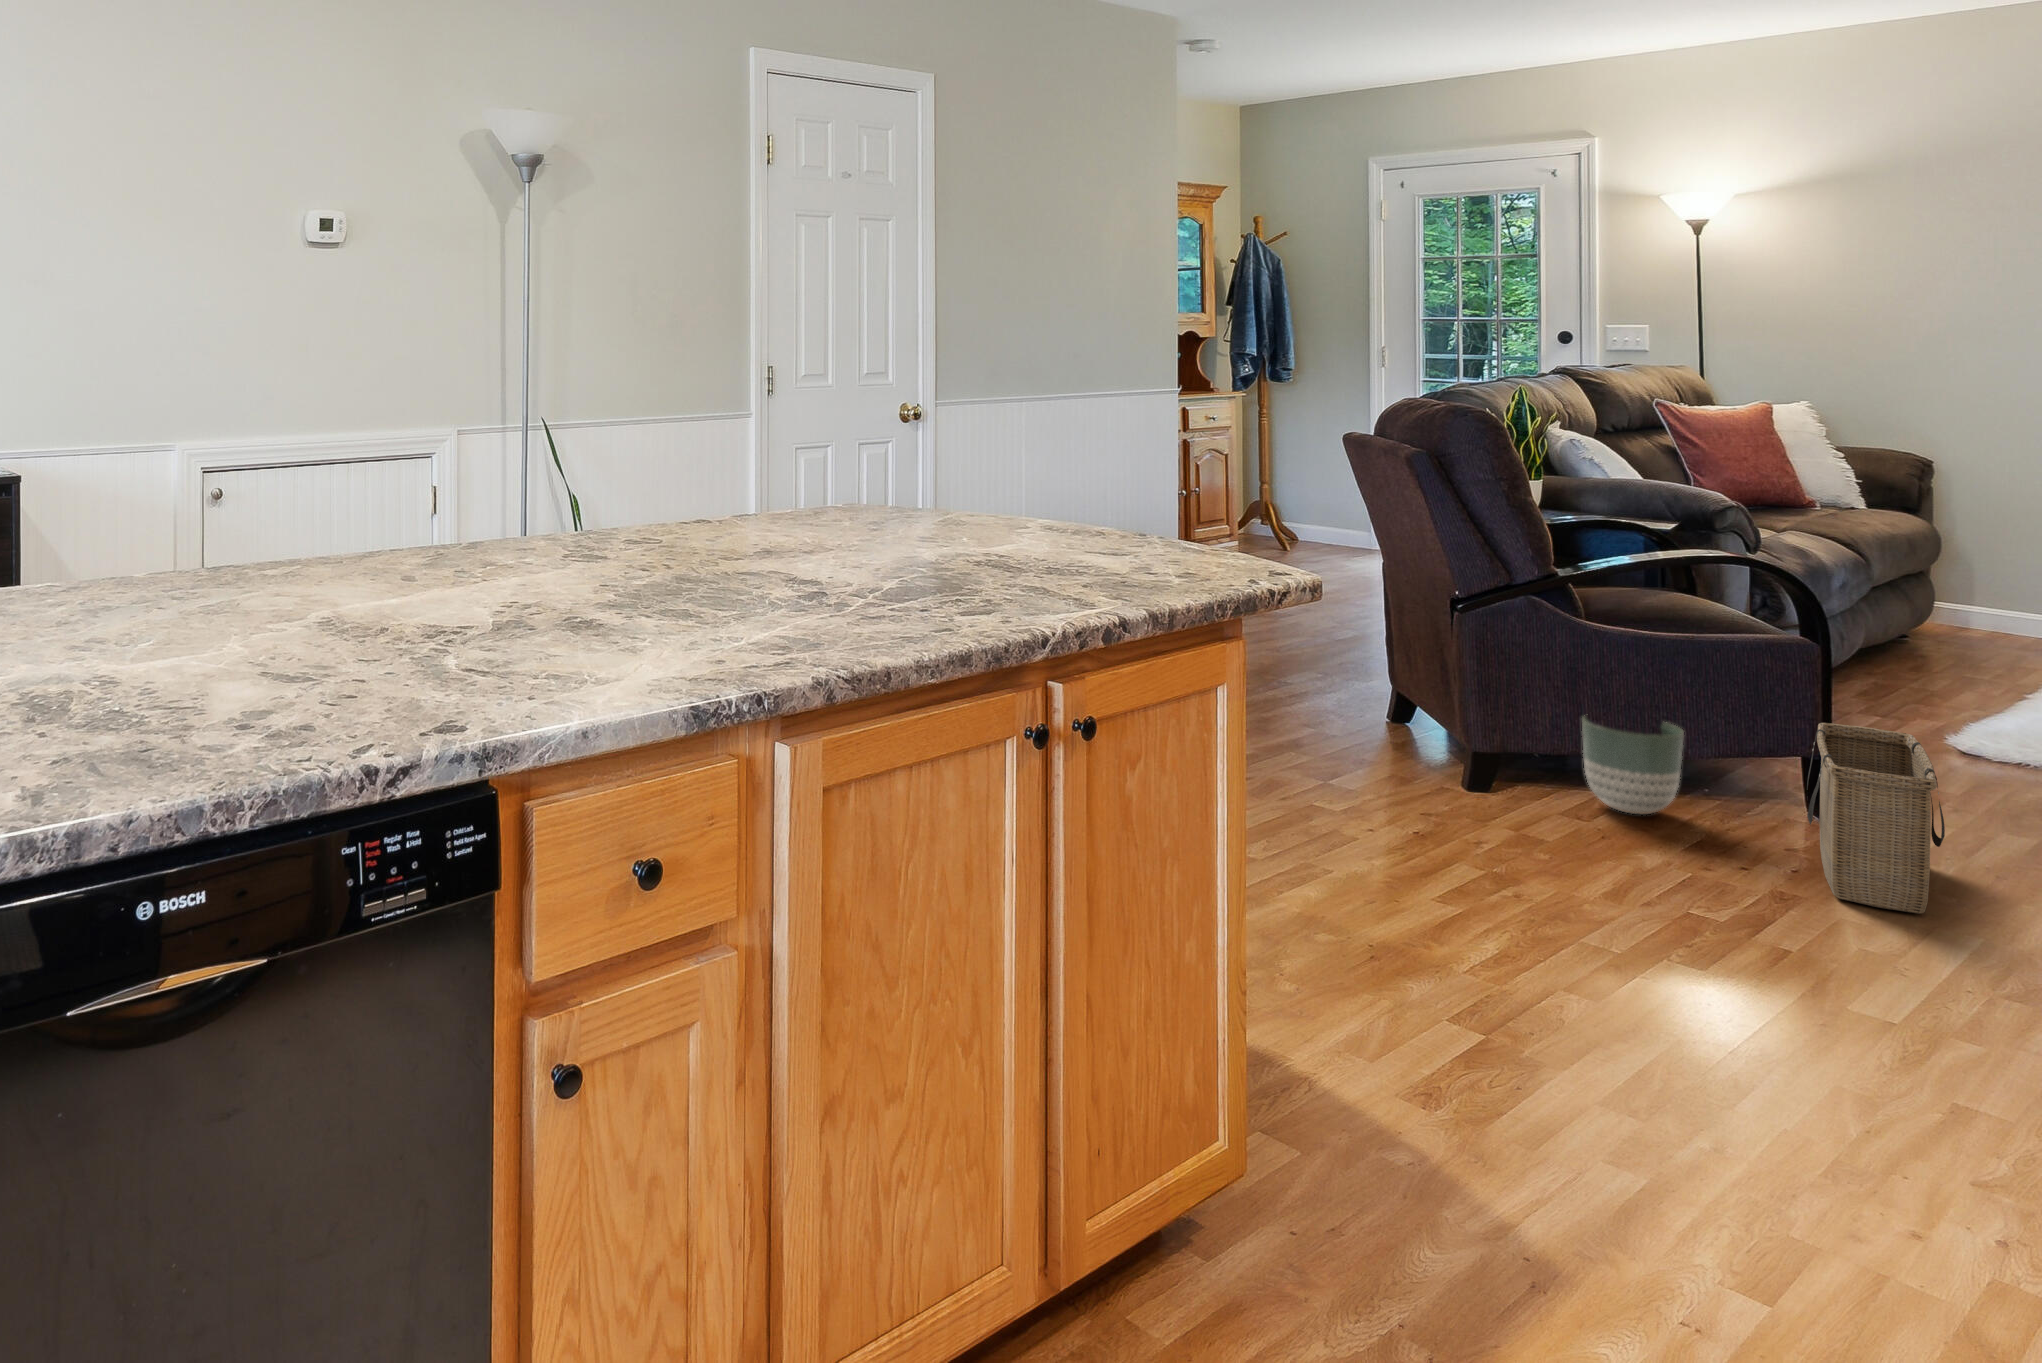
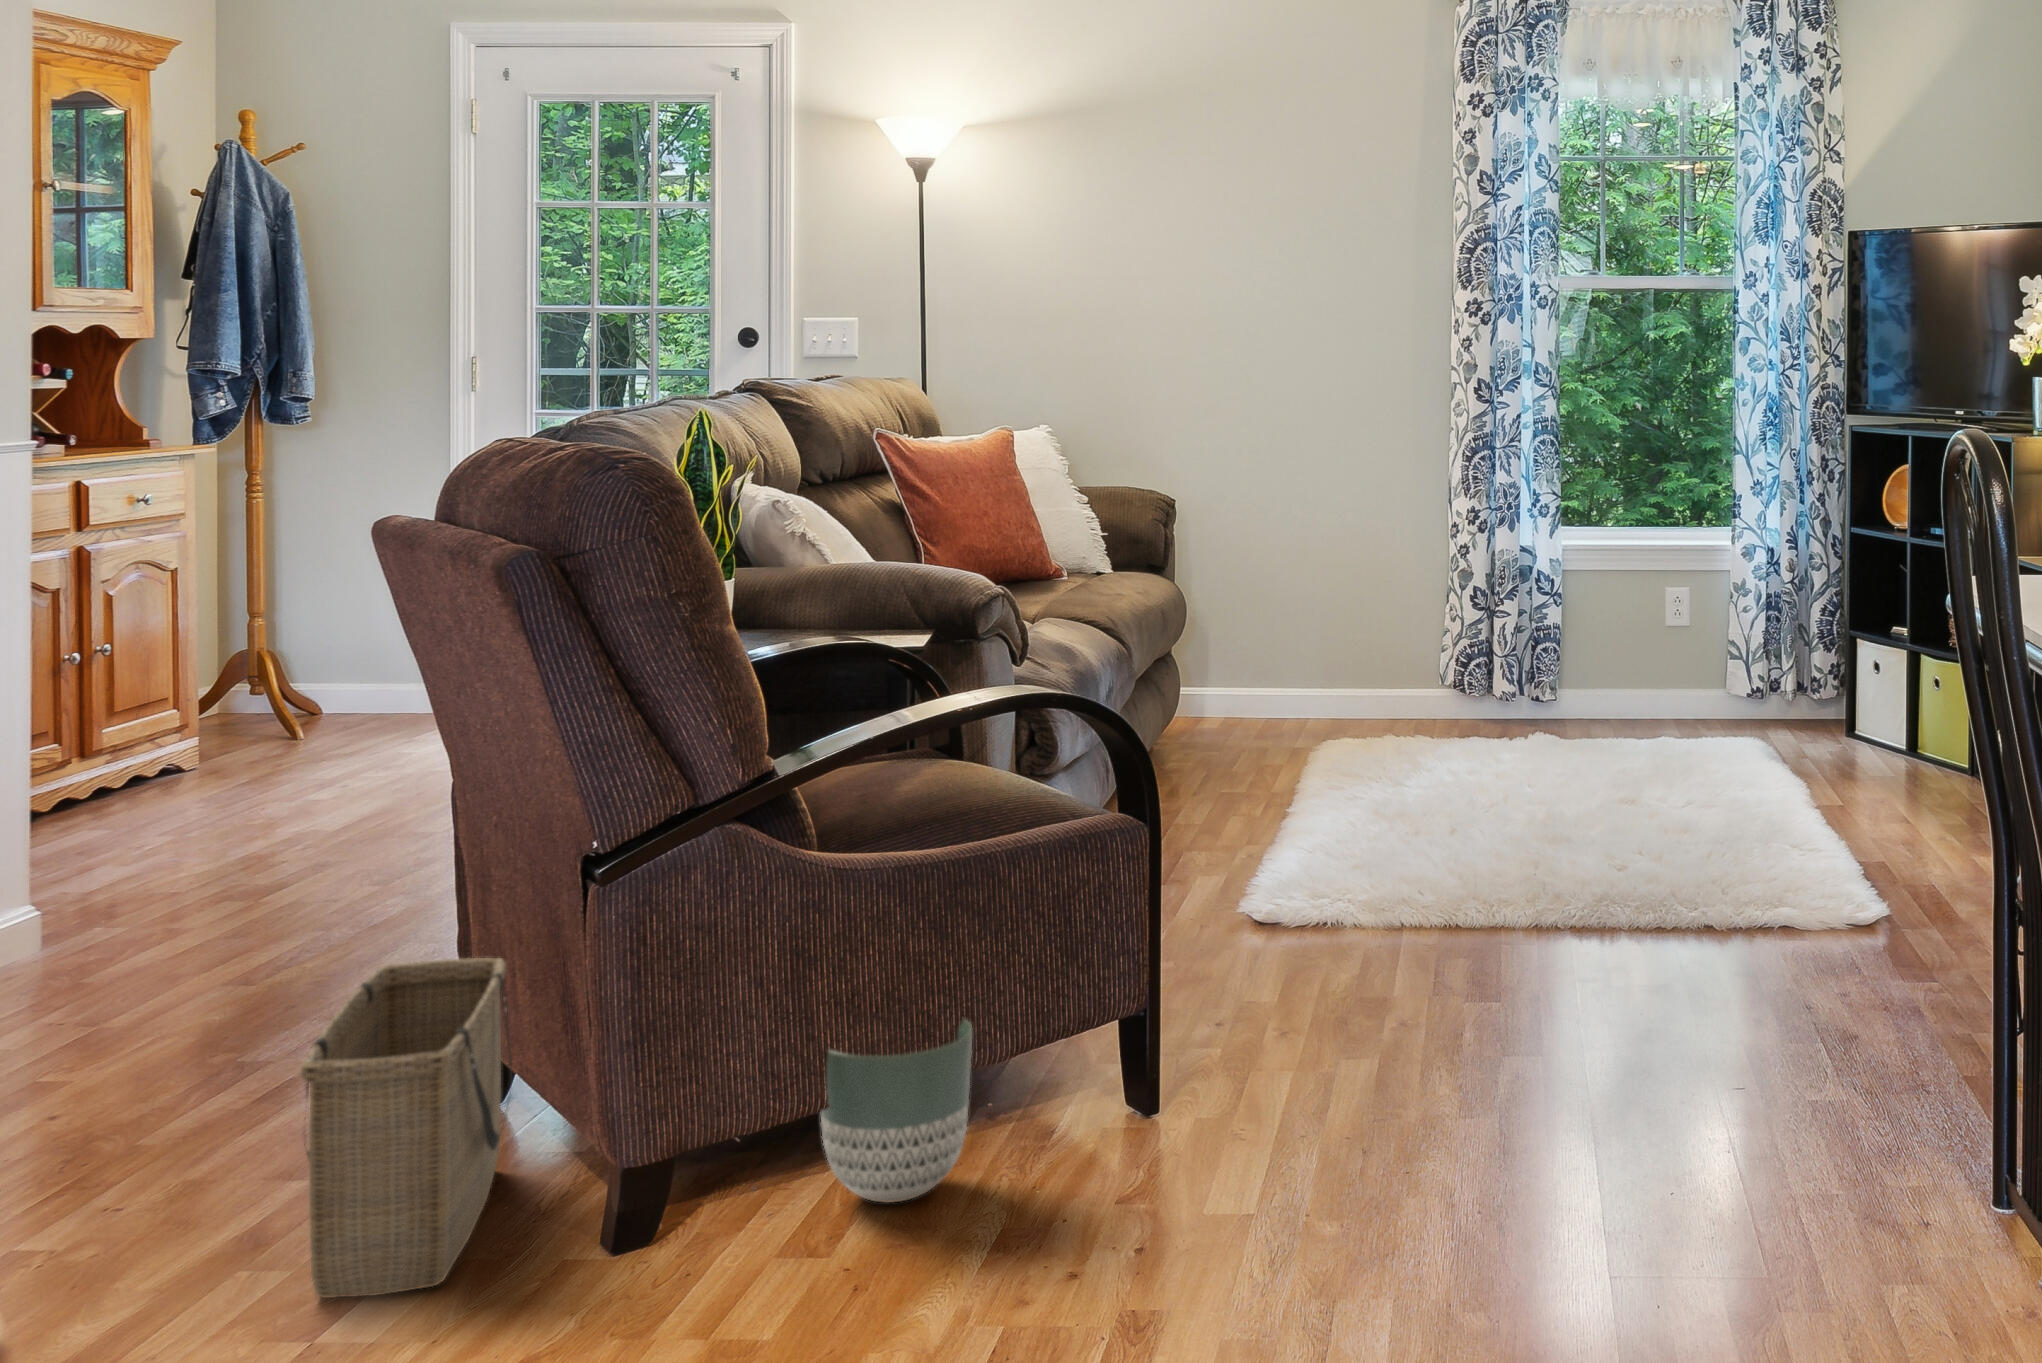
basket: present [1807,723,1945,913] -> present [300,958,512,1298]

